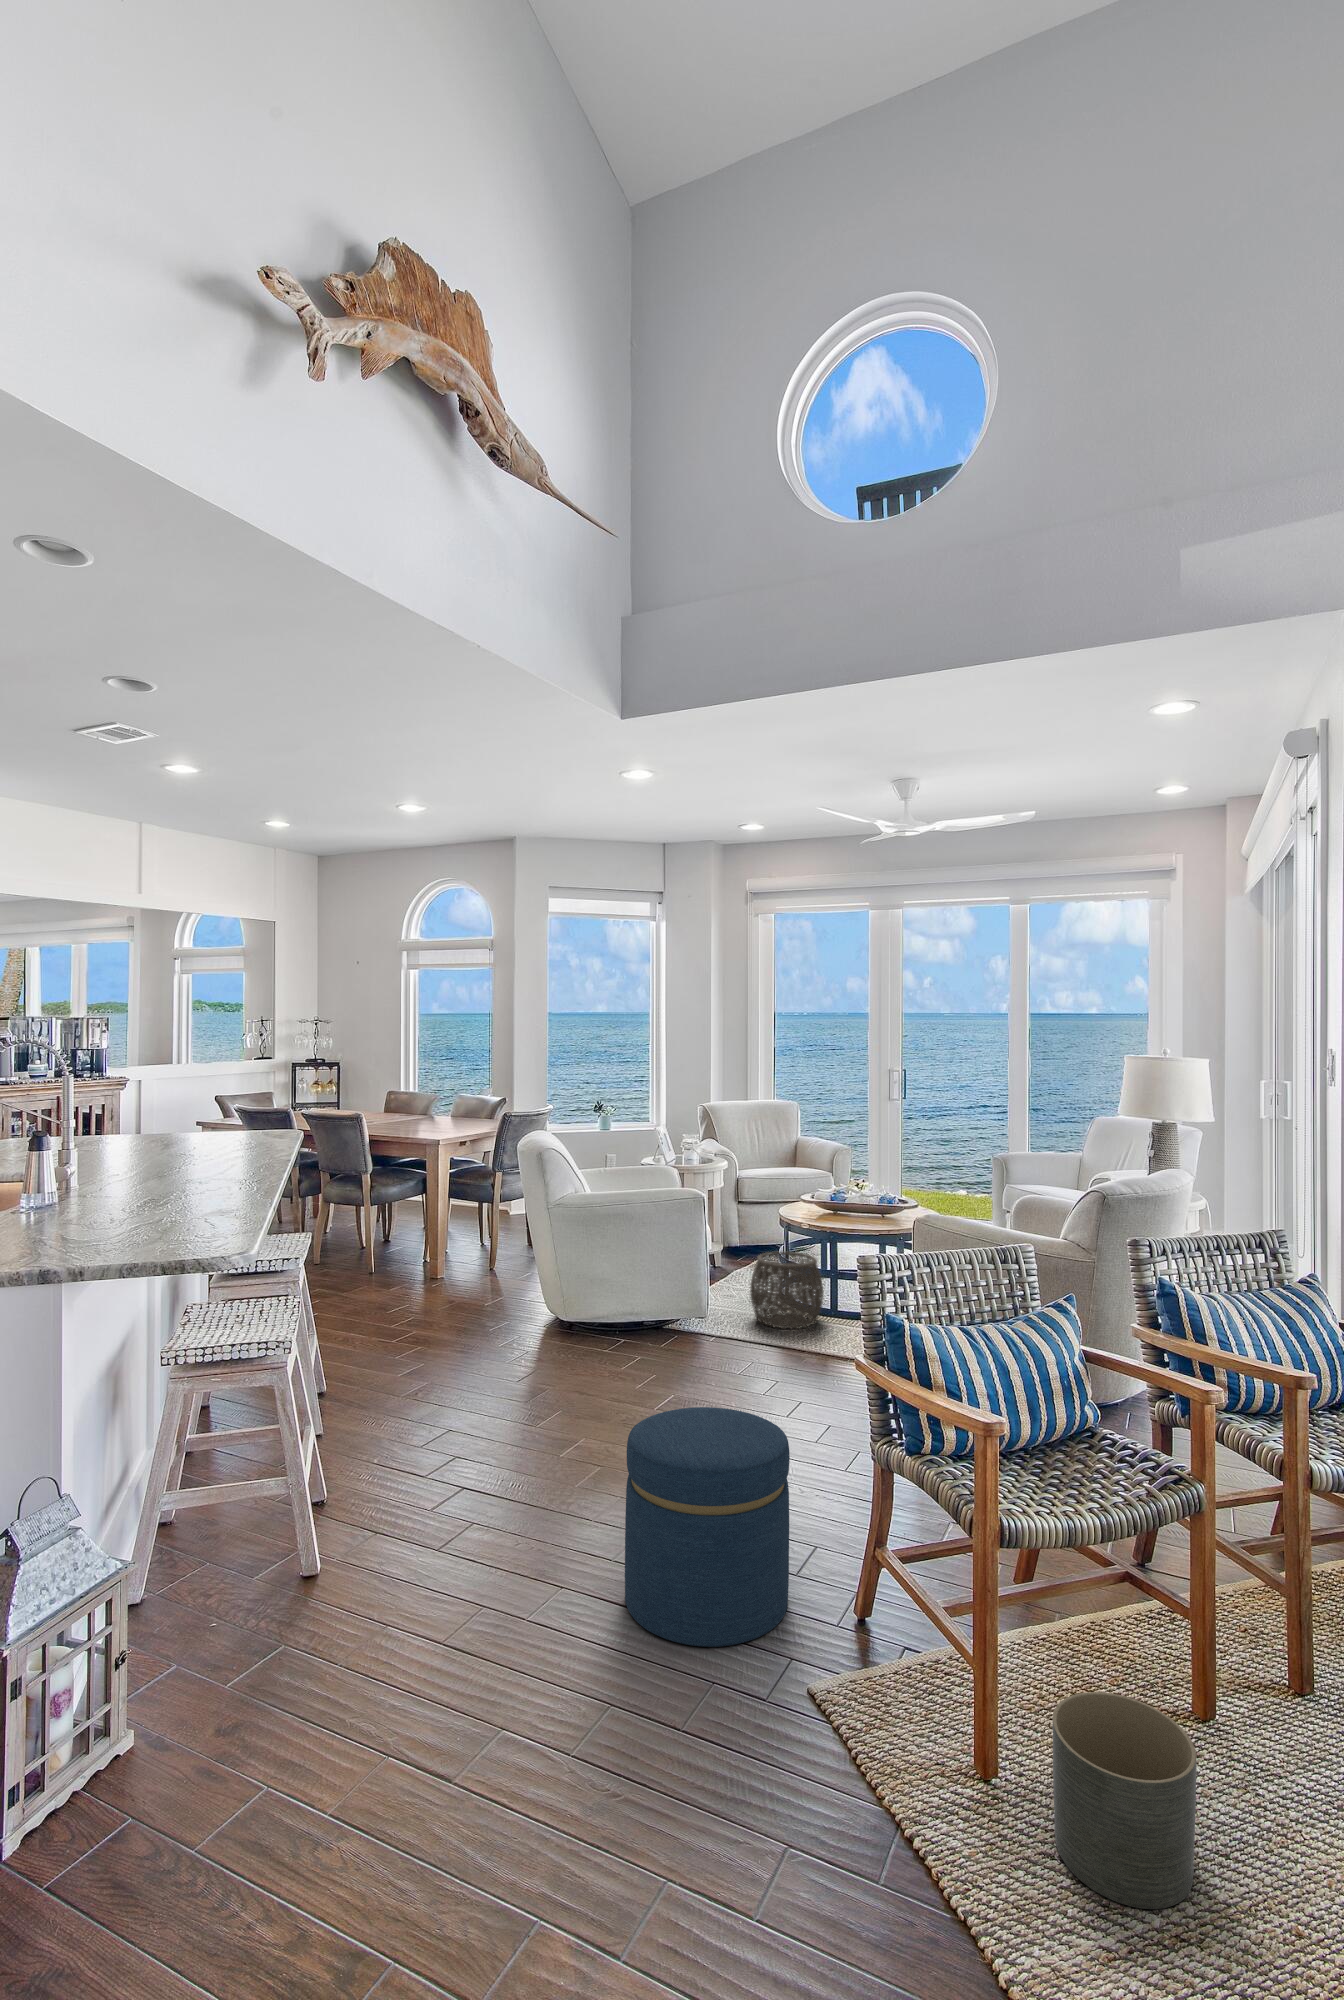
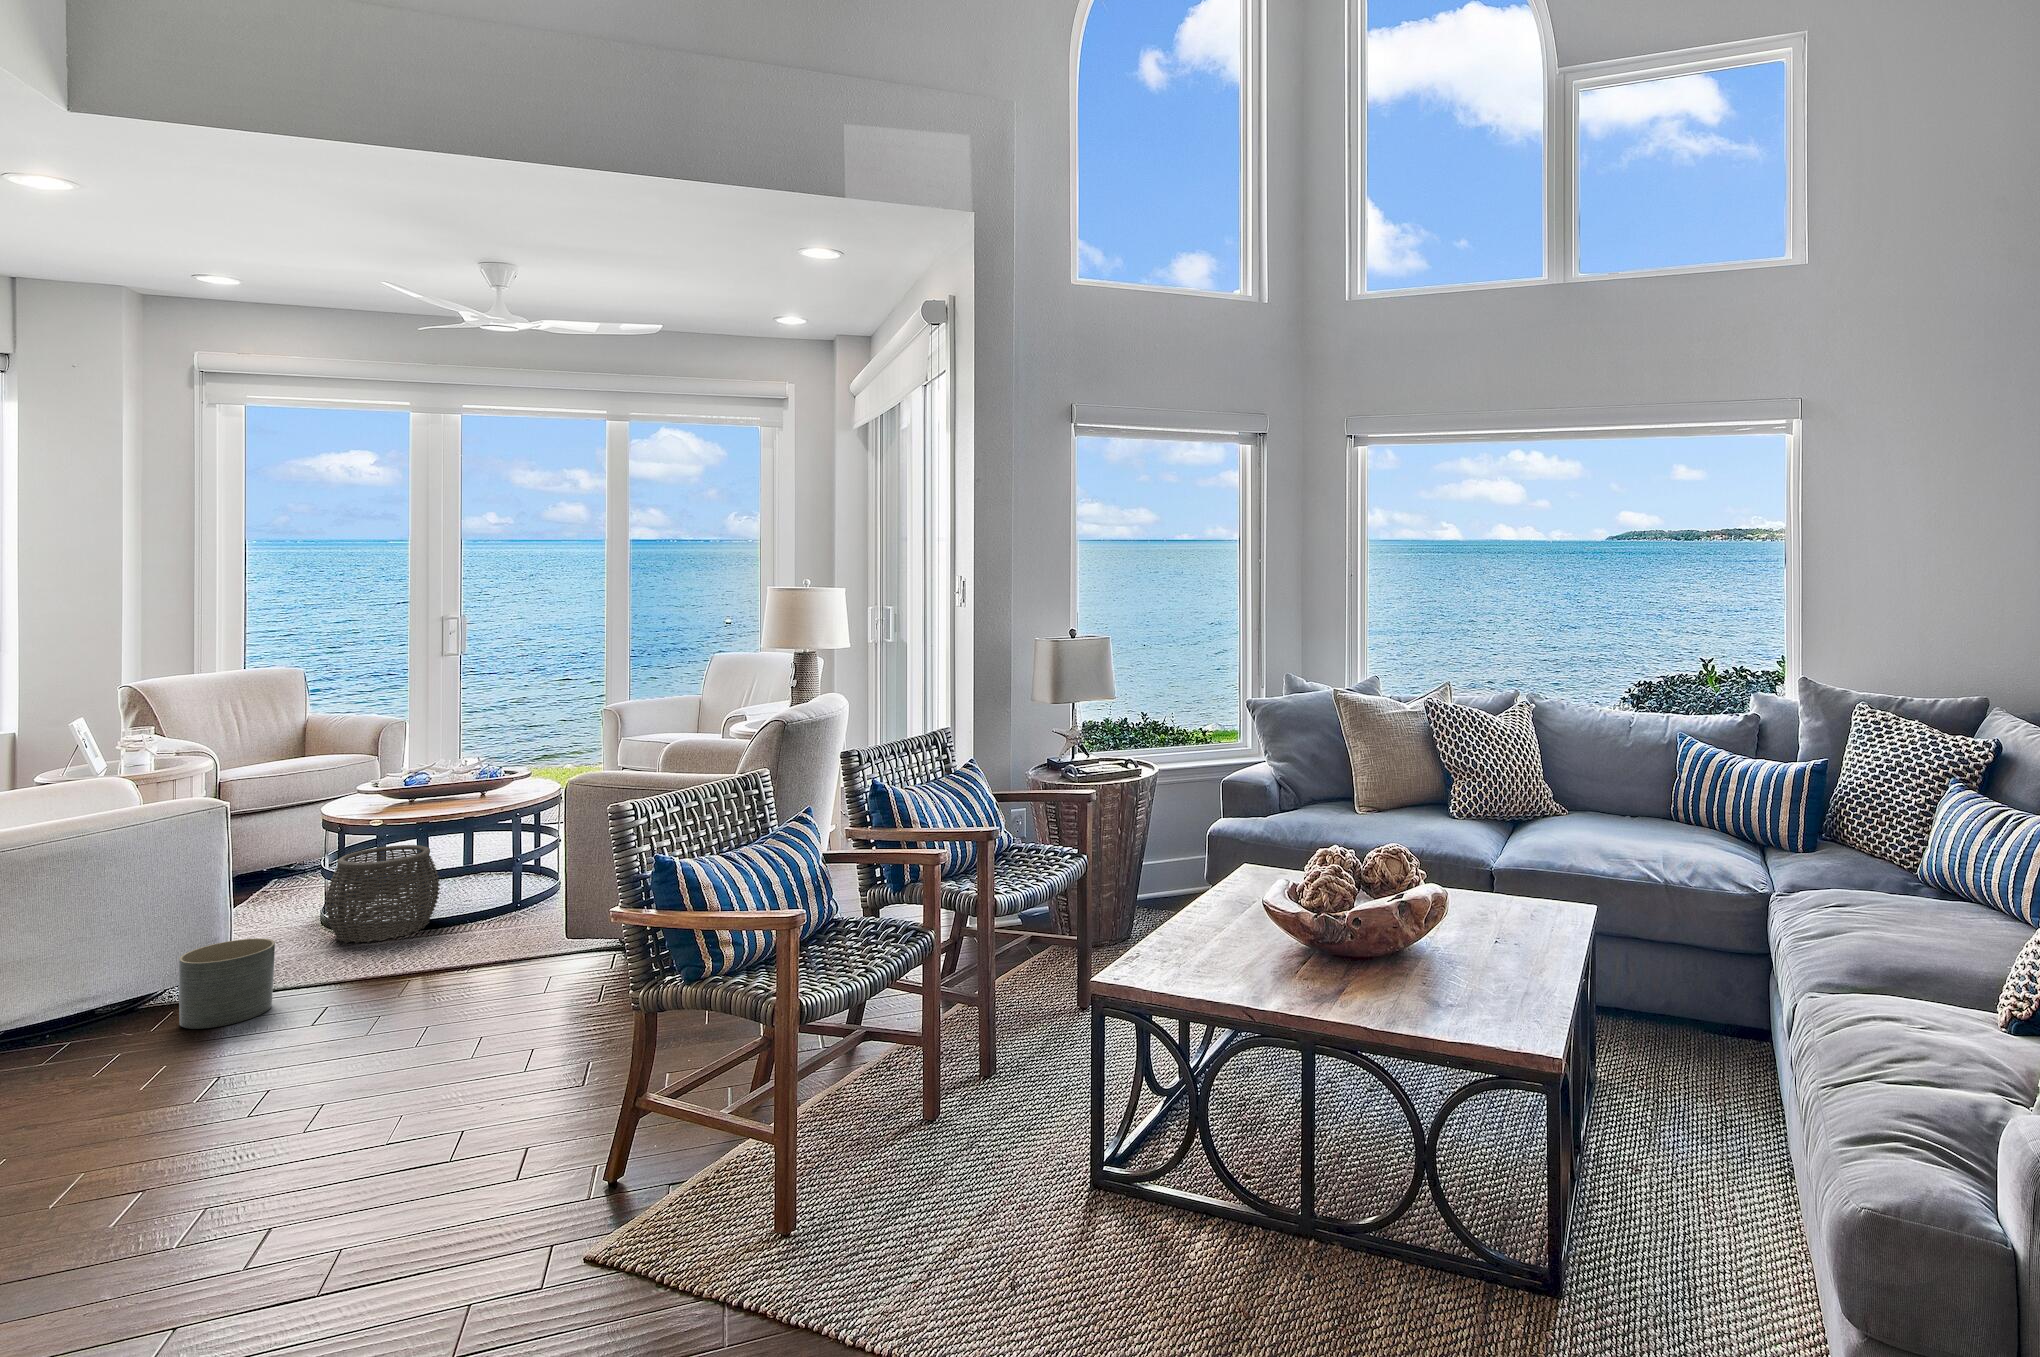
ottoman: present [625,1407,790,1647] -> none [290,1008,530,1296]
planter: present [1052,1692,1196,1909] -> present [179,938,275,1029]

